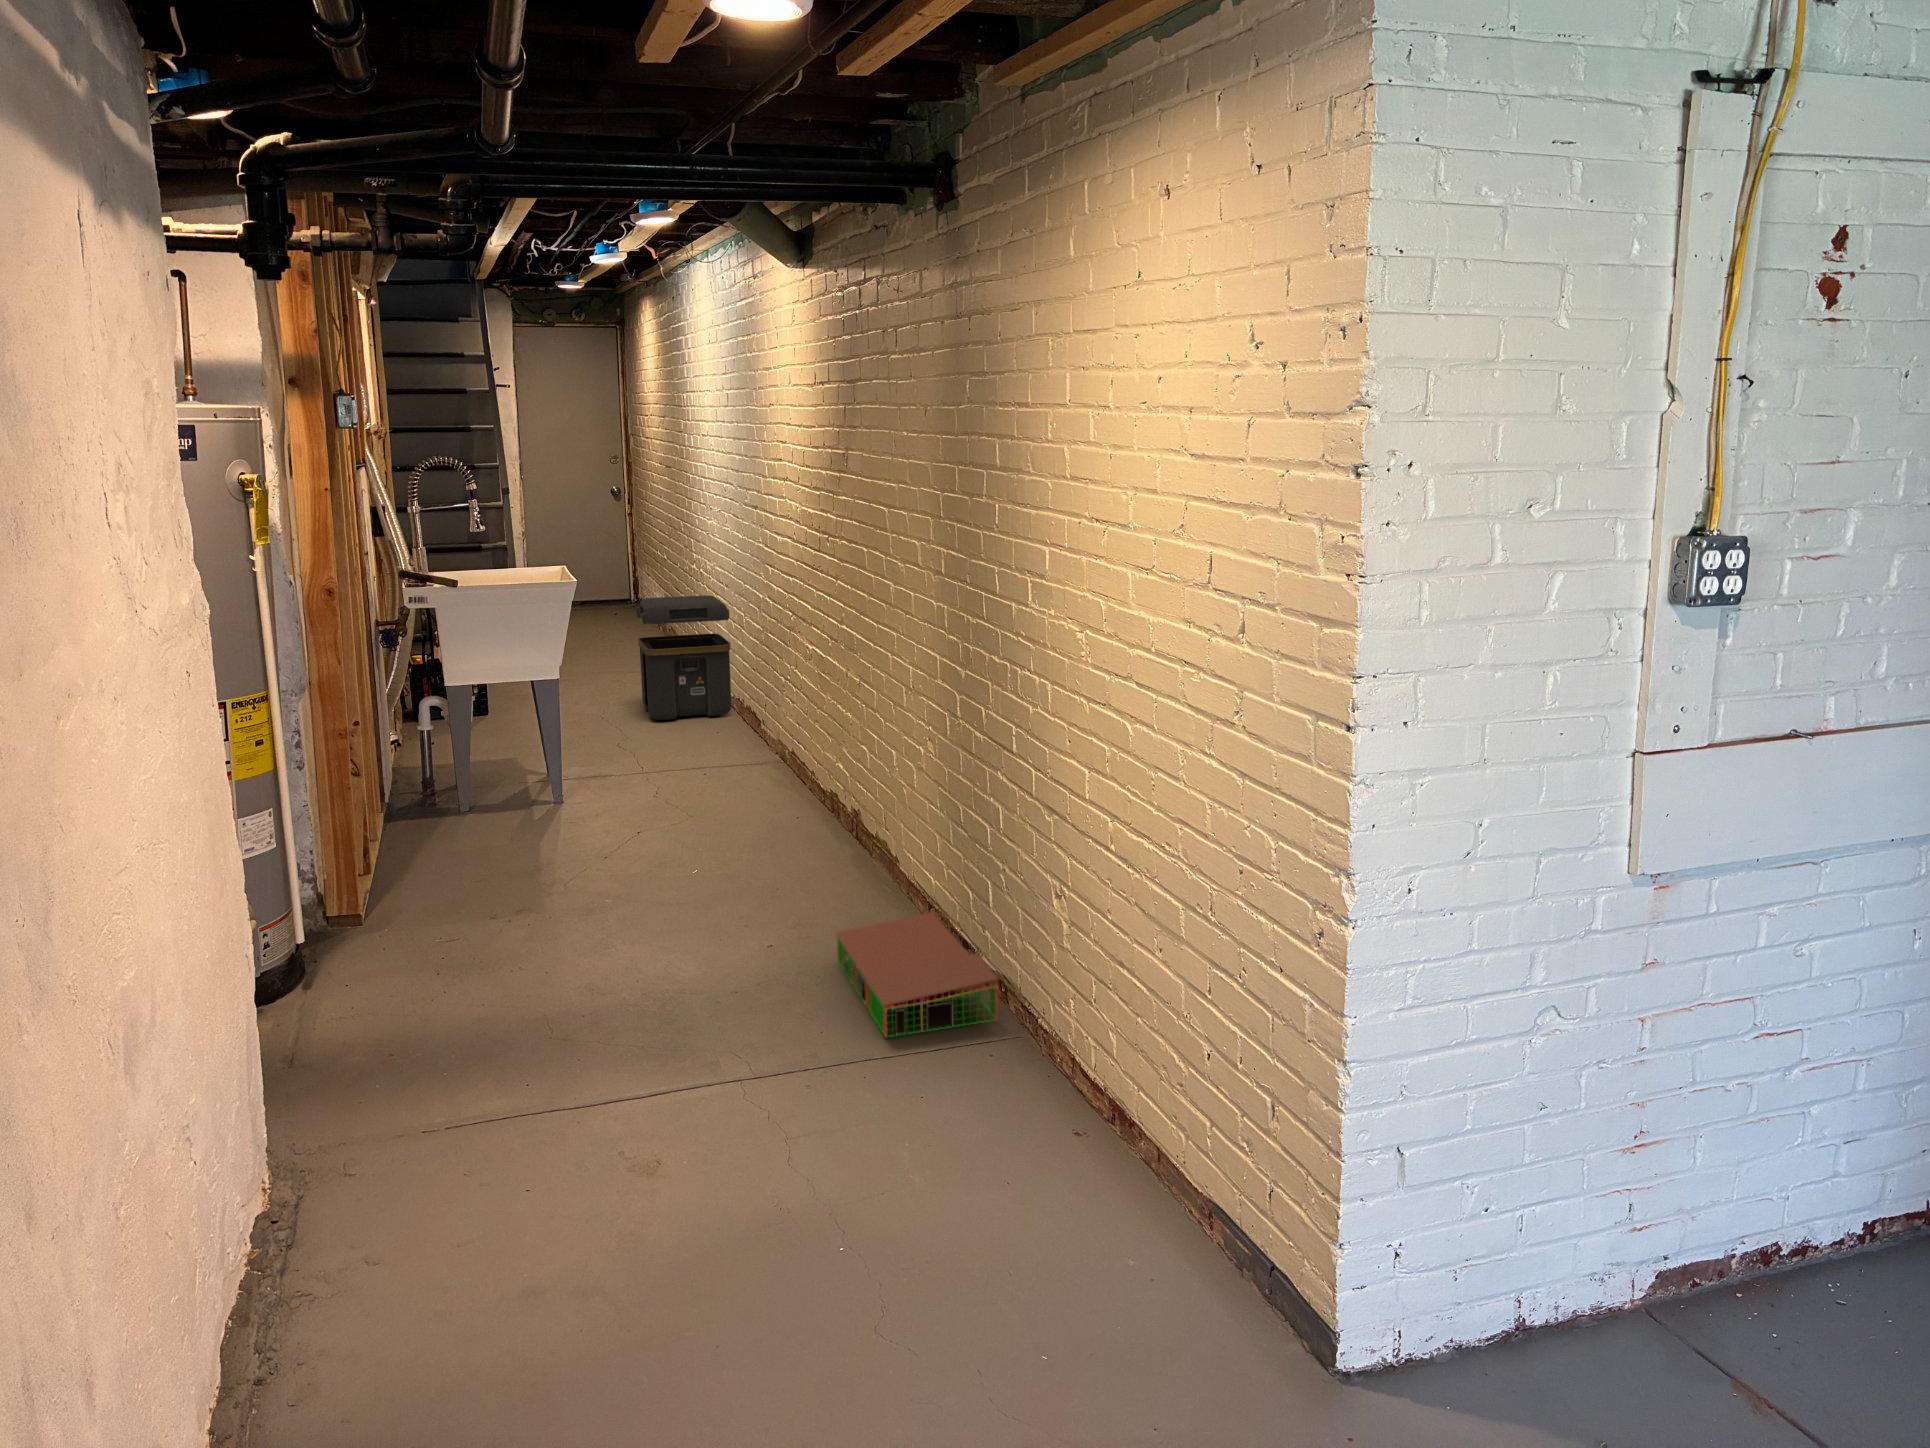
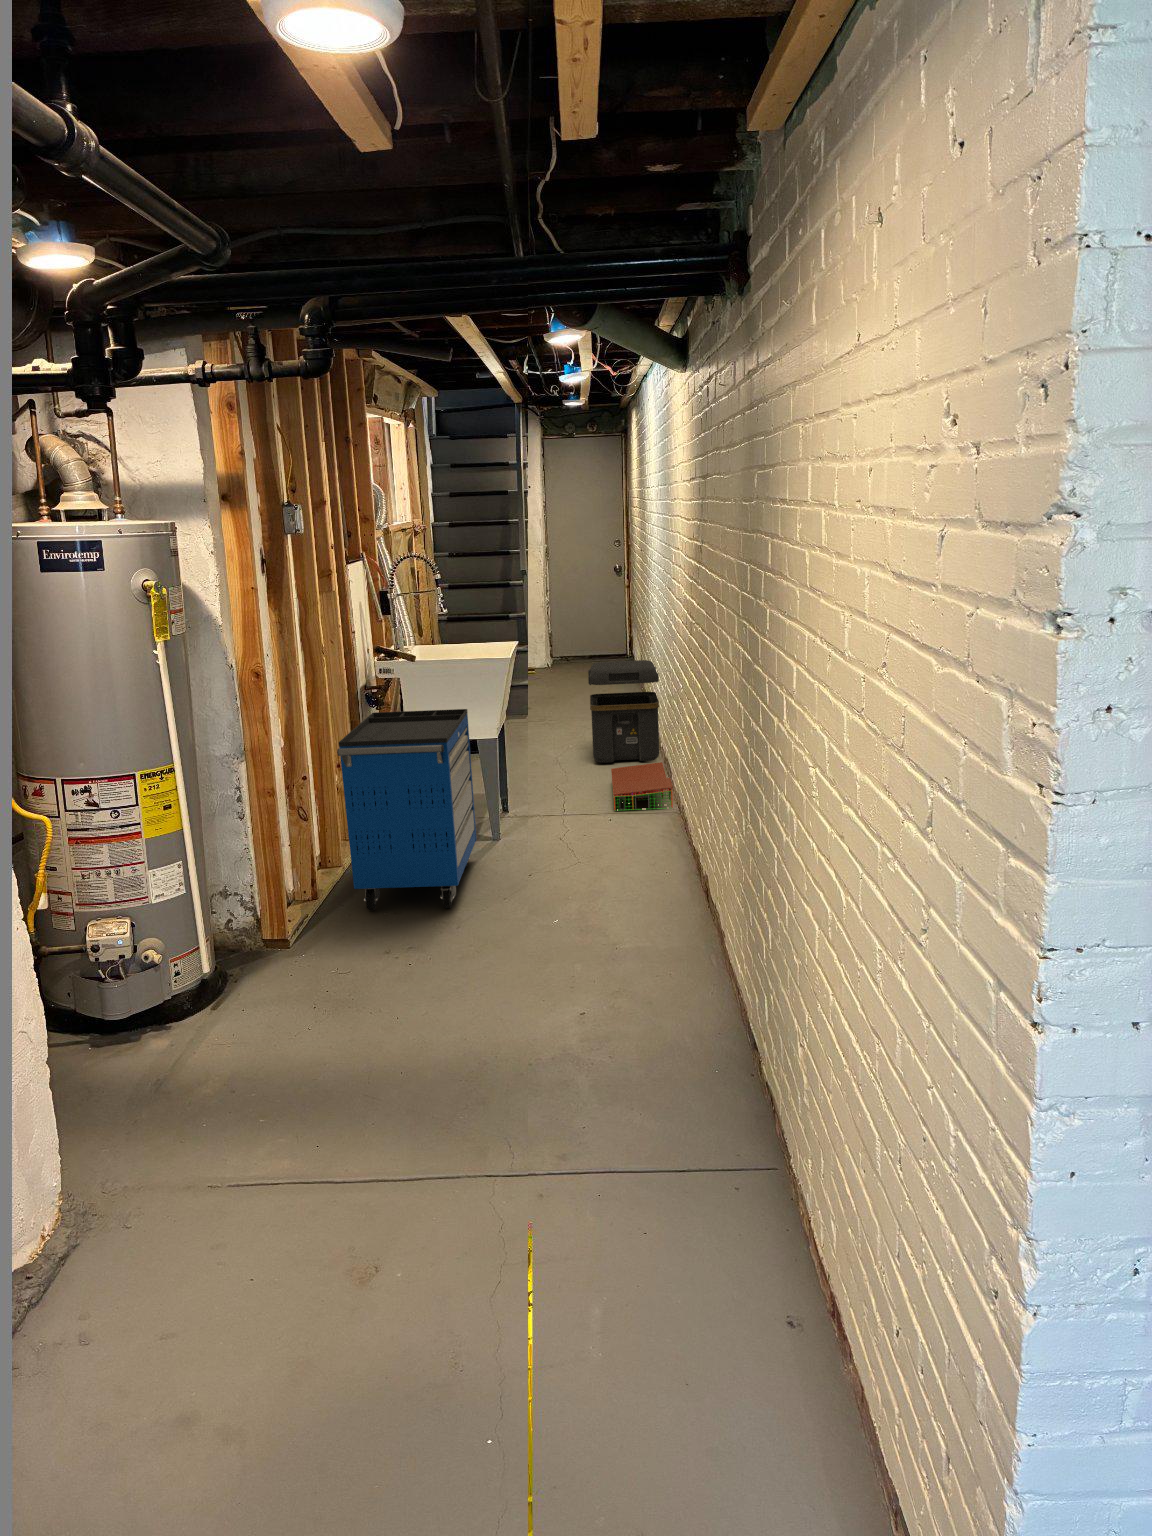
storage cabinet: none [412,641,564,887] -> present [337,709,477,910]
storage bin: present [836,912,999,1037] -> present [611,762,673,810]

